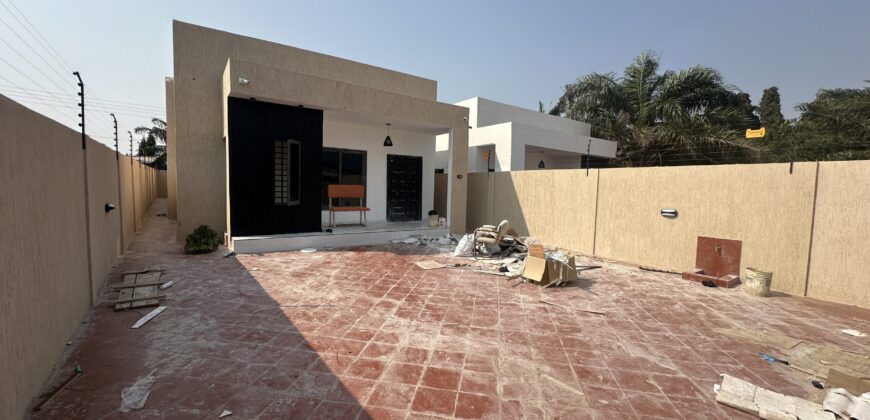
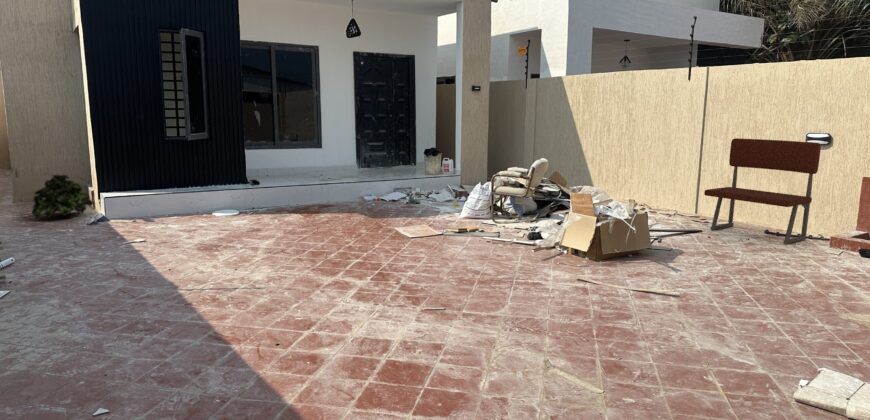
bench: present [328,185,370,228] -> present [704,138,821,244]

